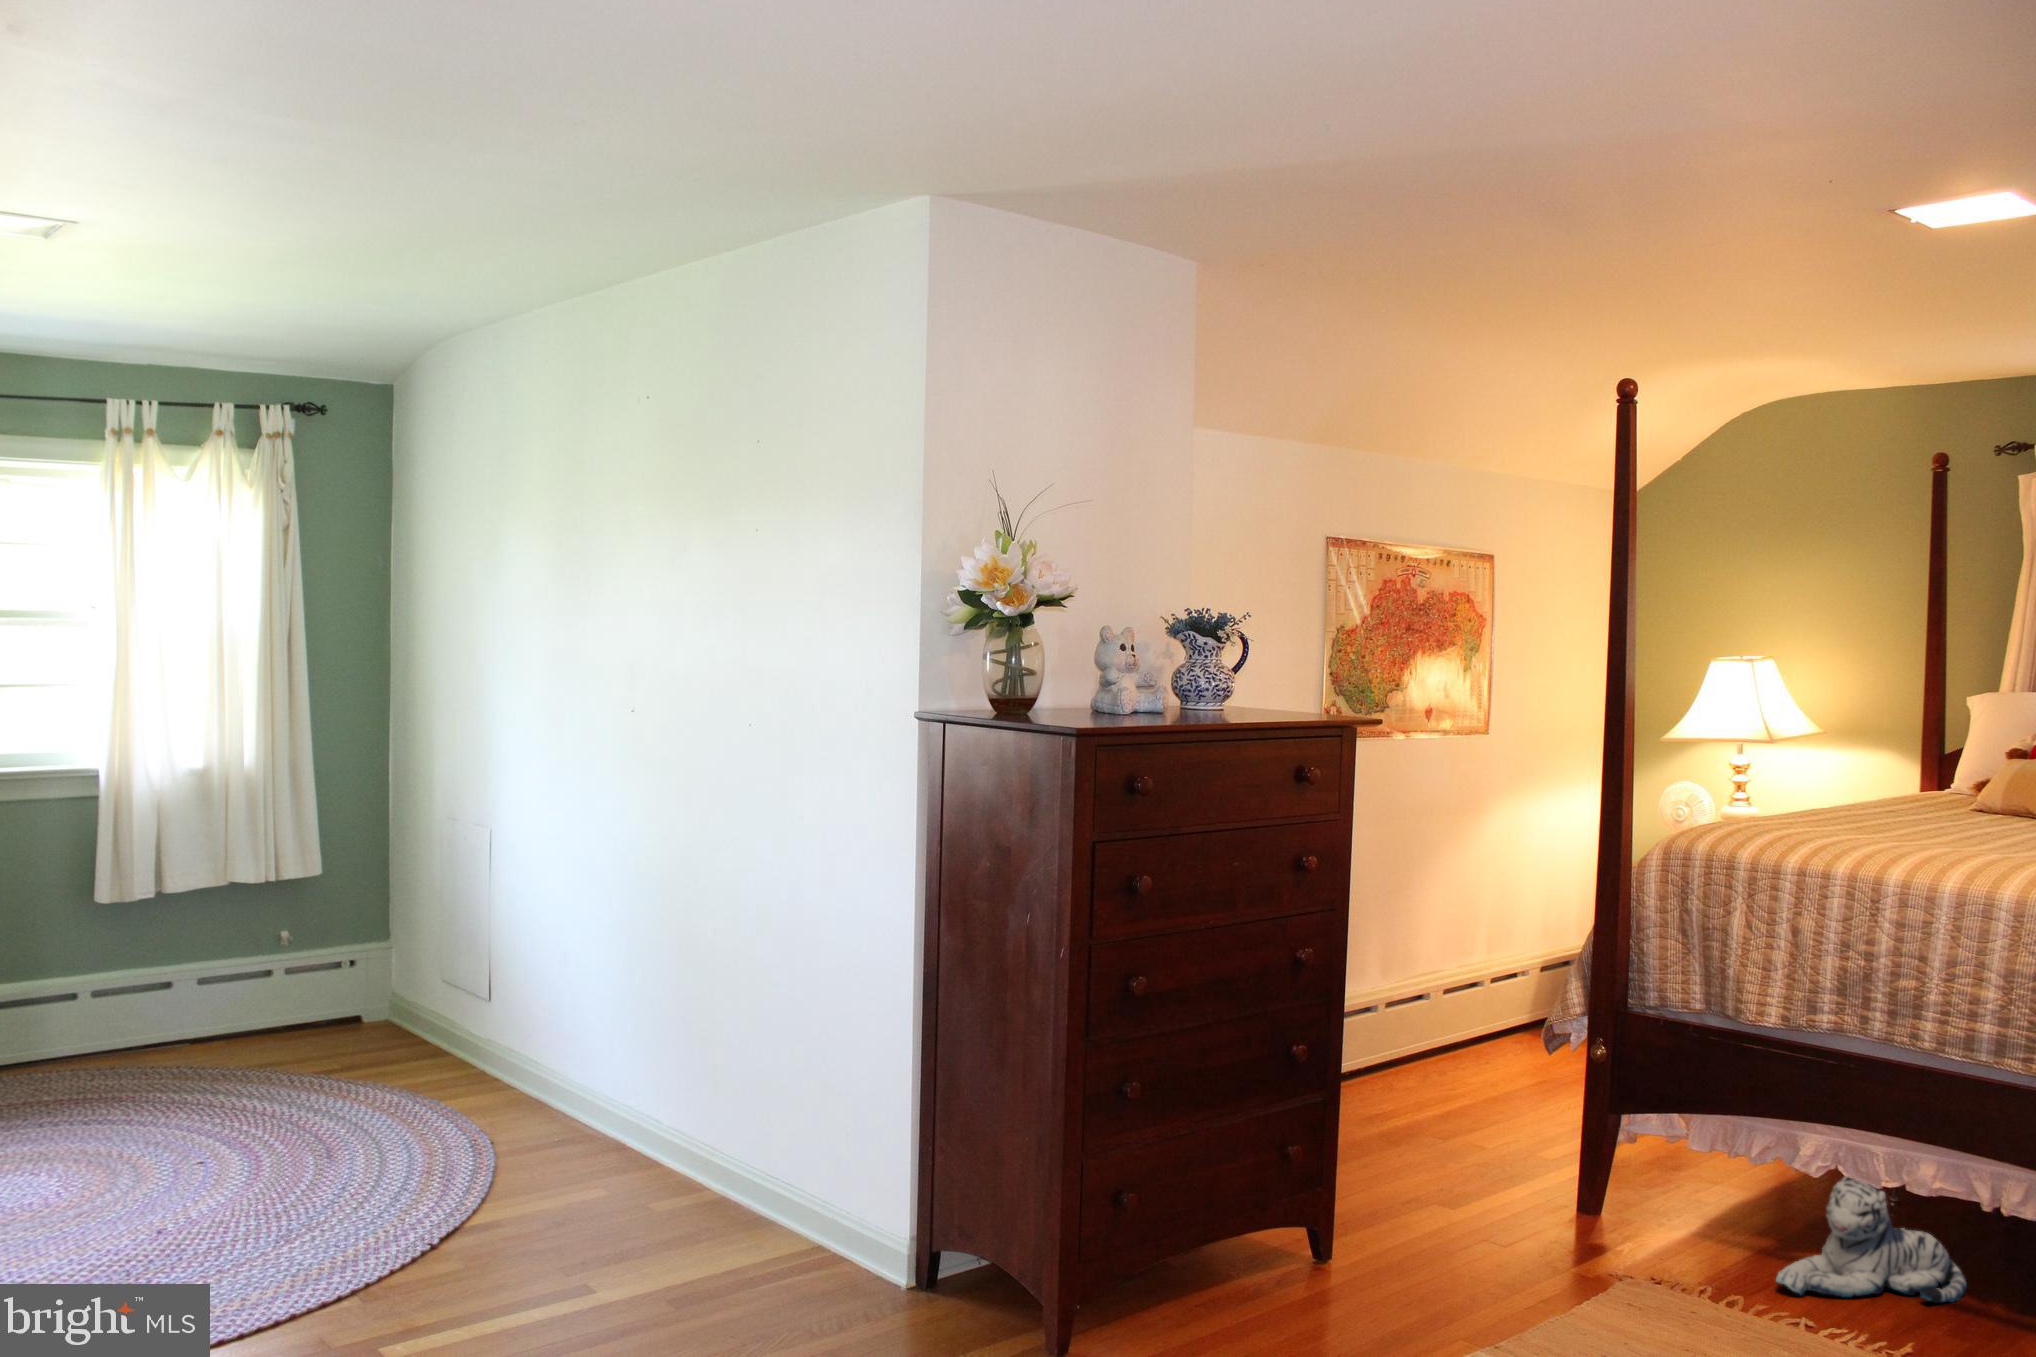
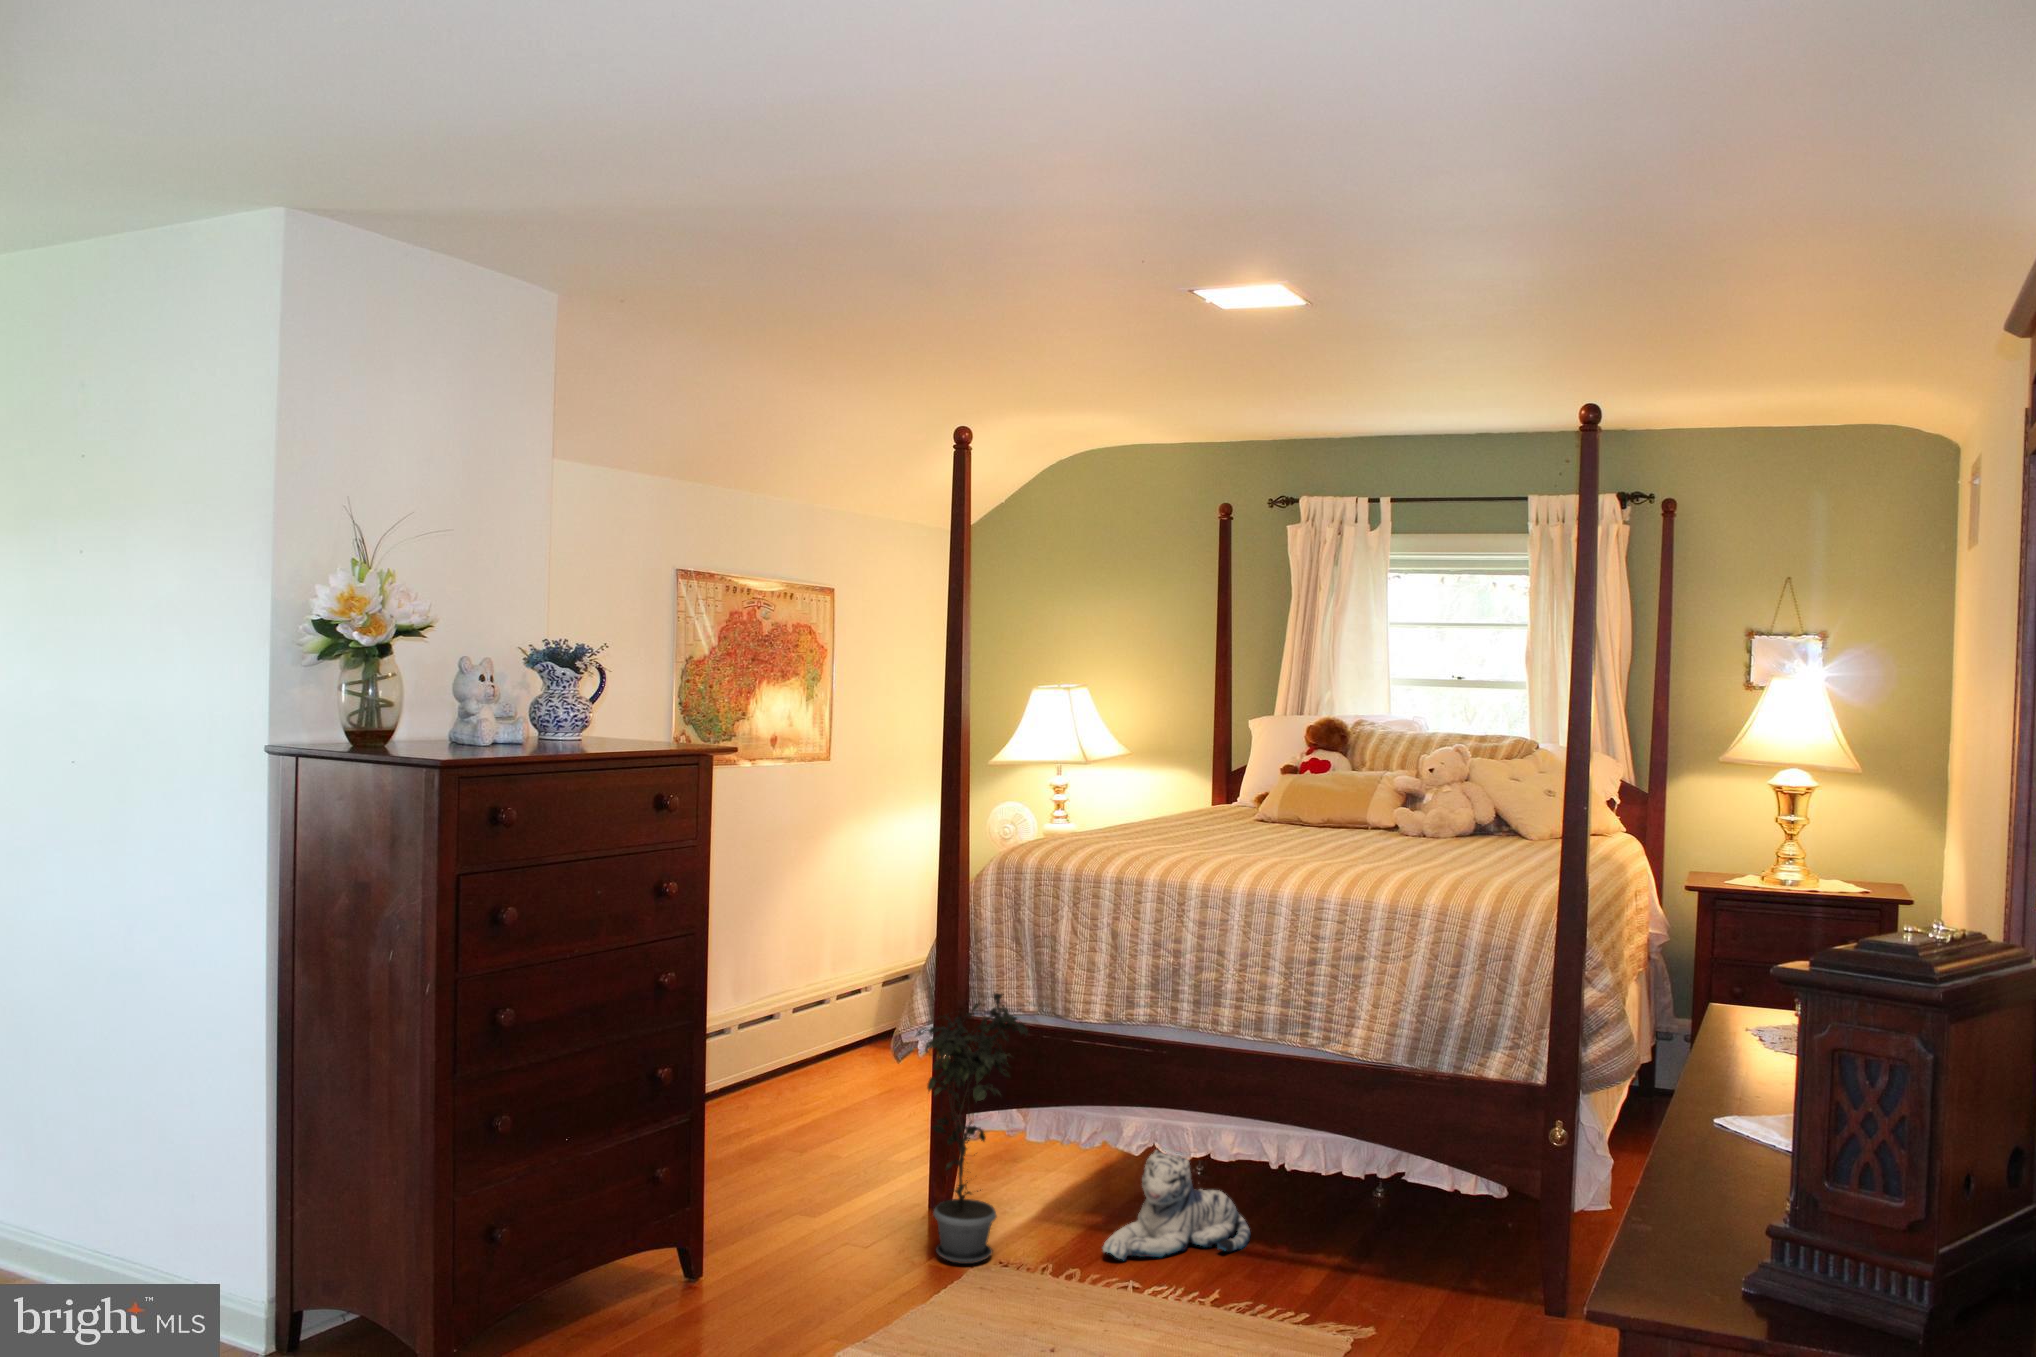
potted plant: none [1556,987,1687,1275] -> present [916,993,1028,1264]

